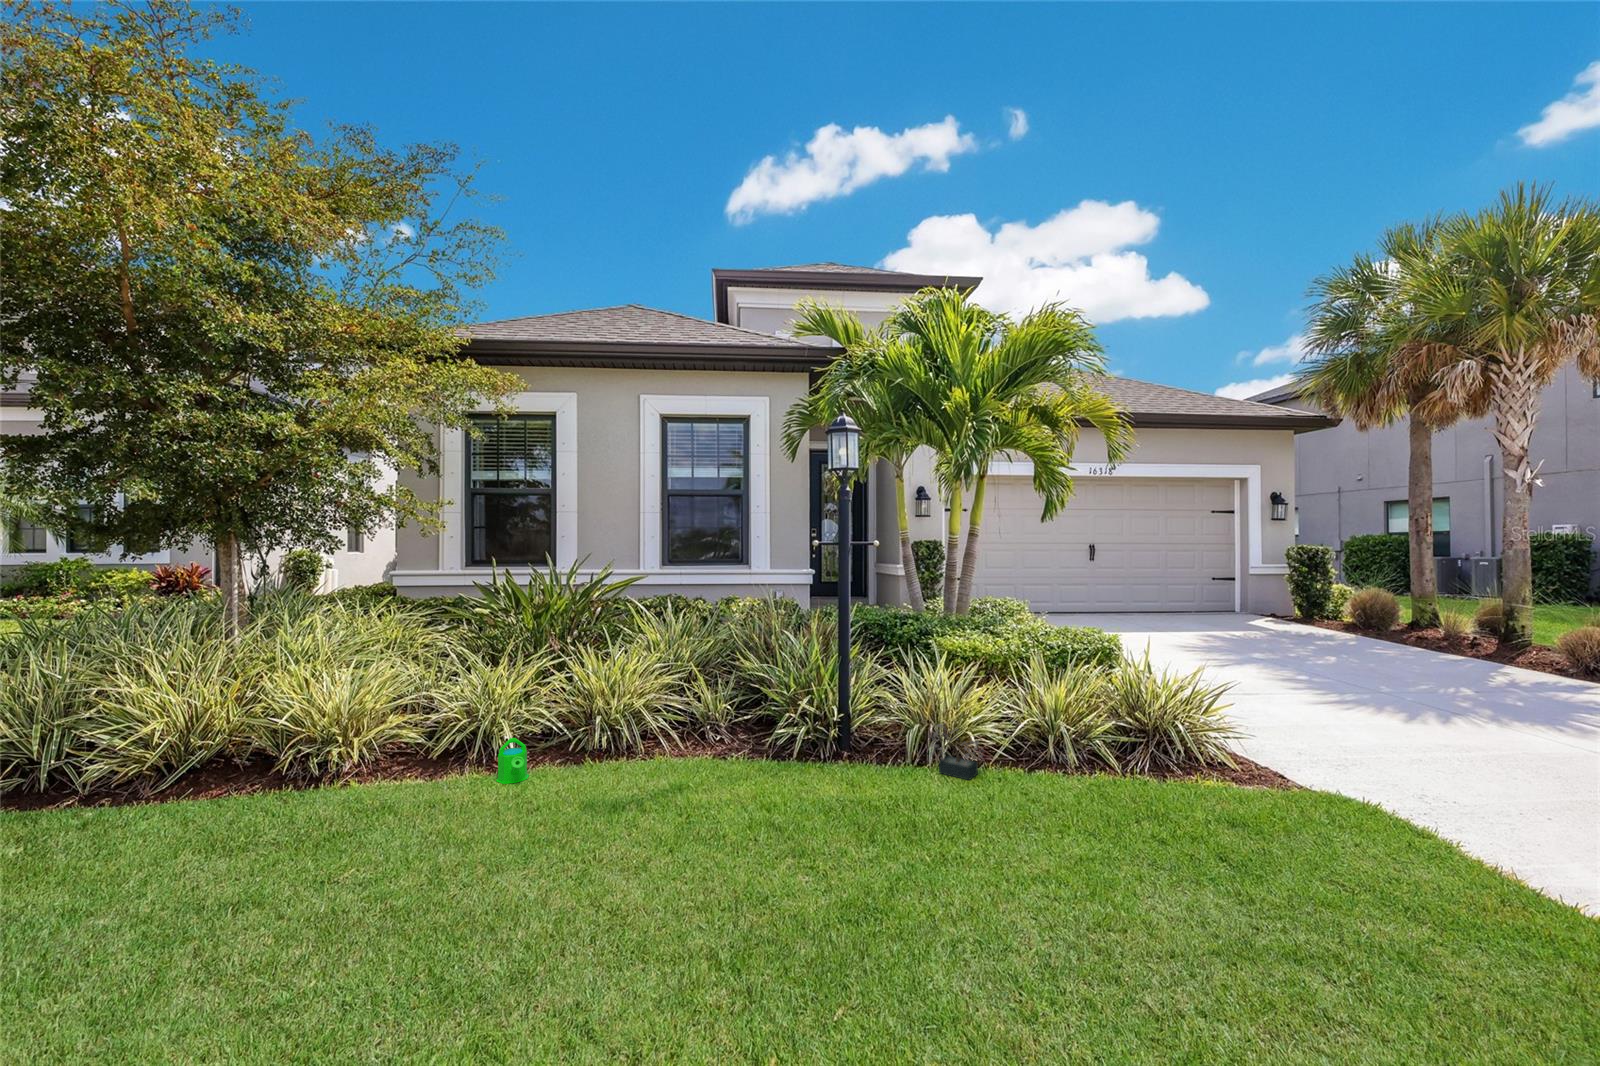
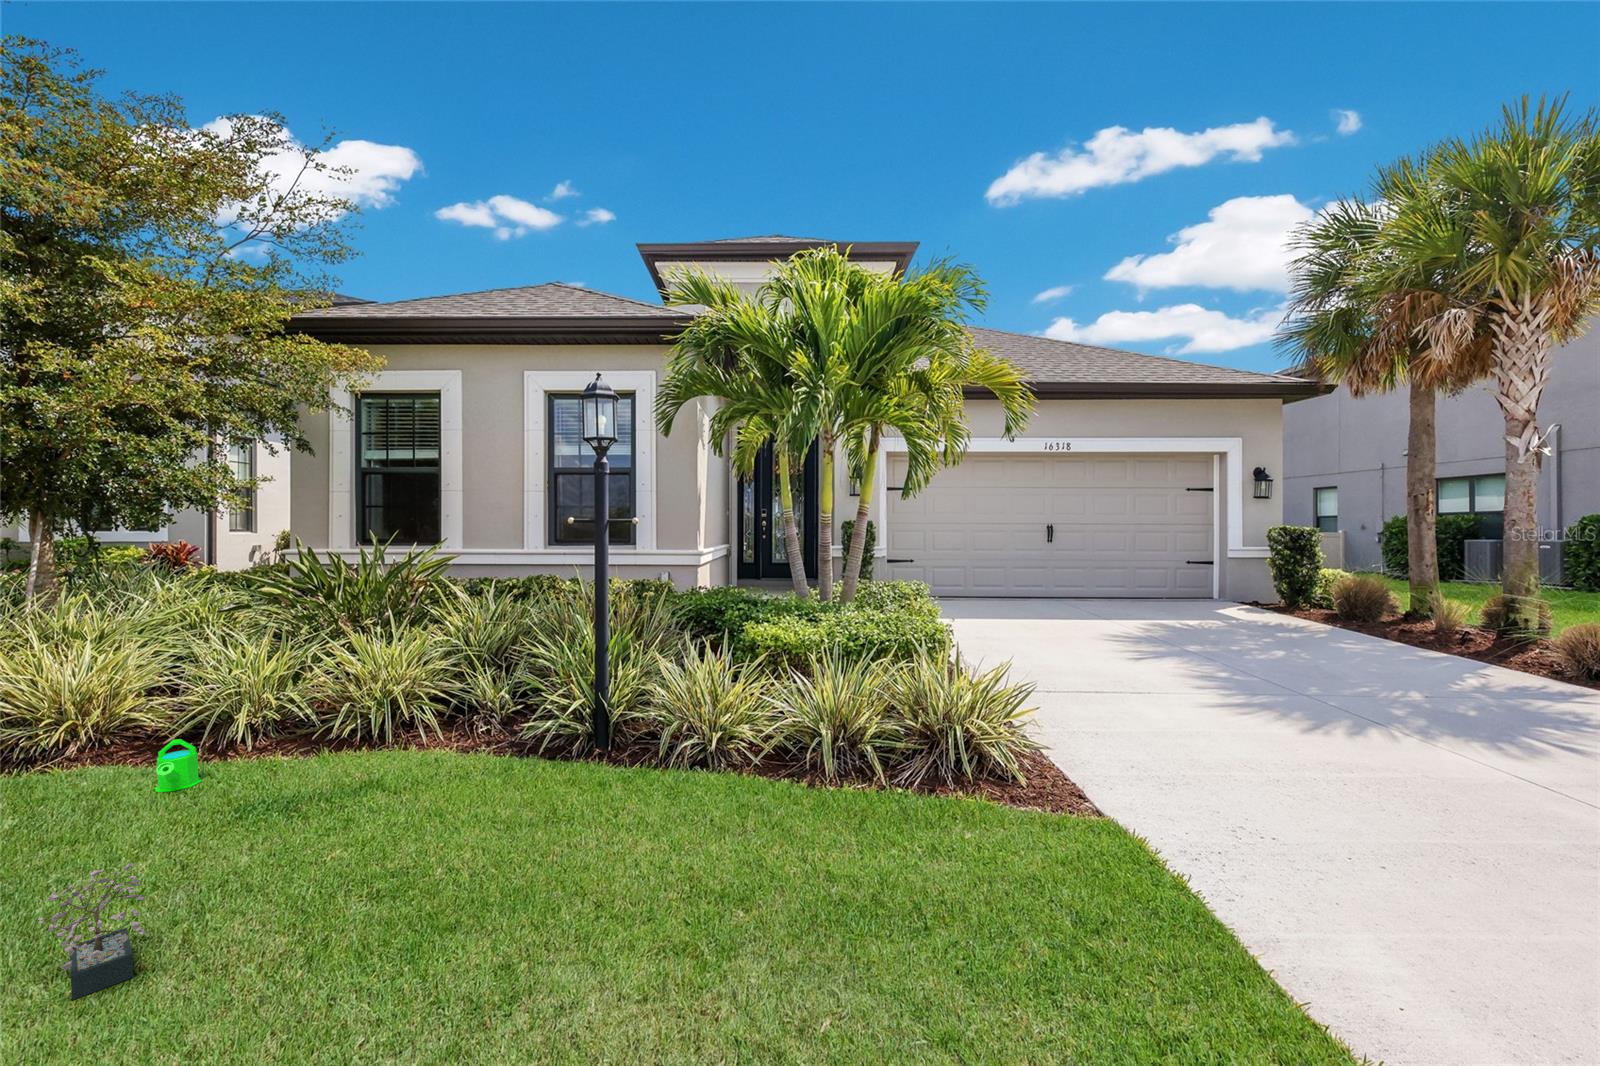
decorative plant: present [931,724,982,780] -> present [38,863,145,1000]

